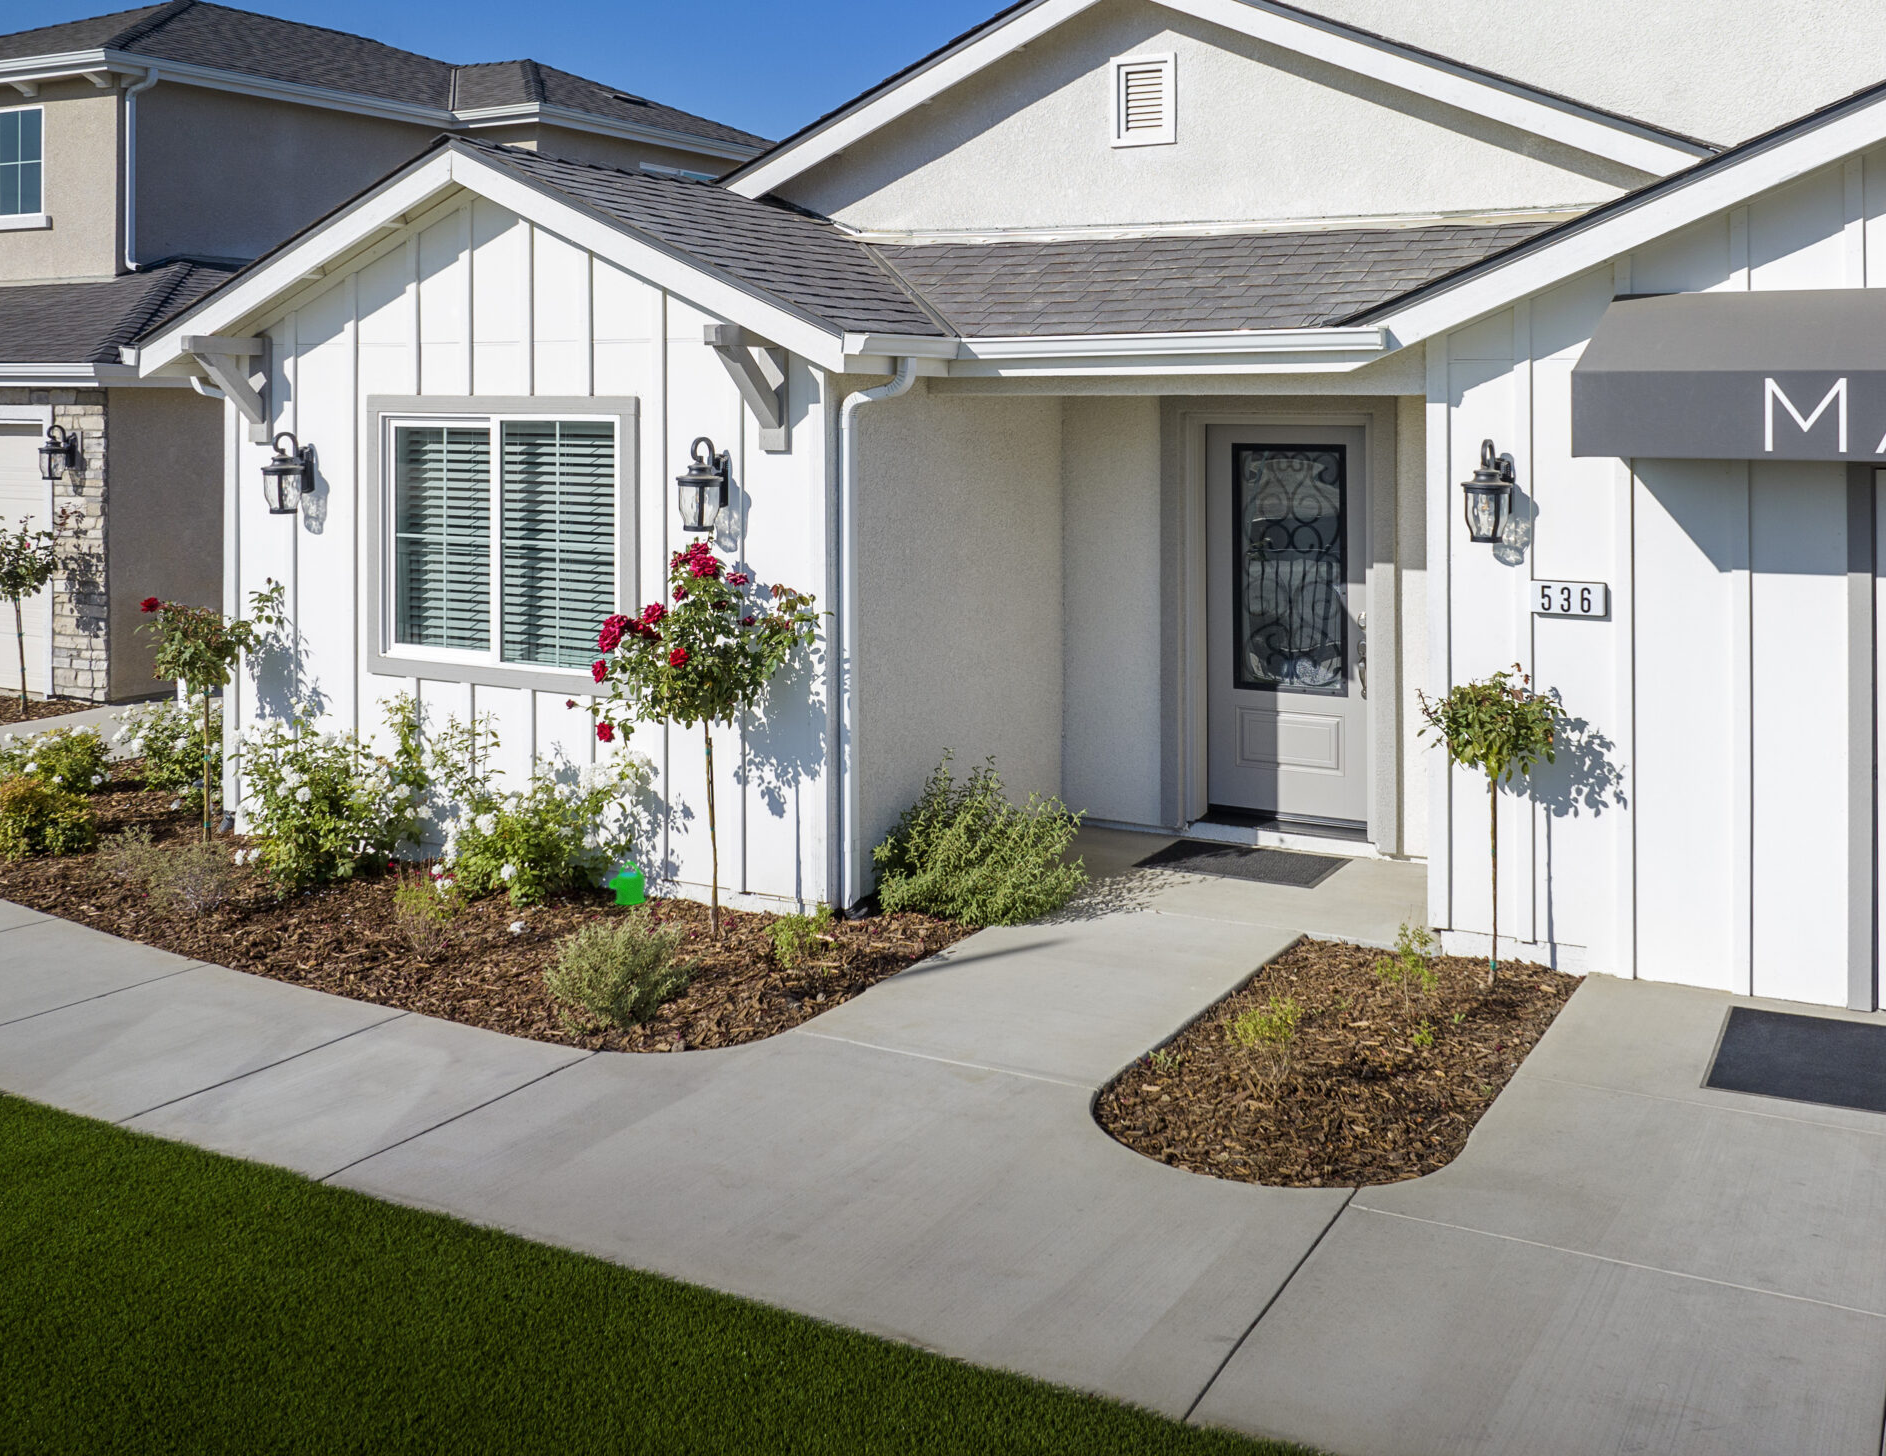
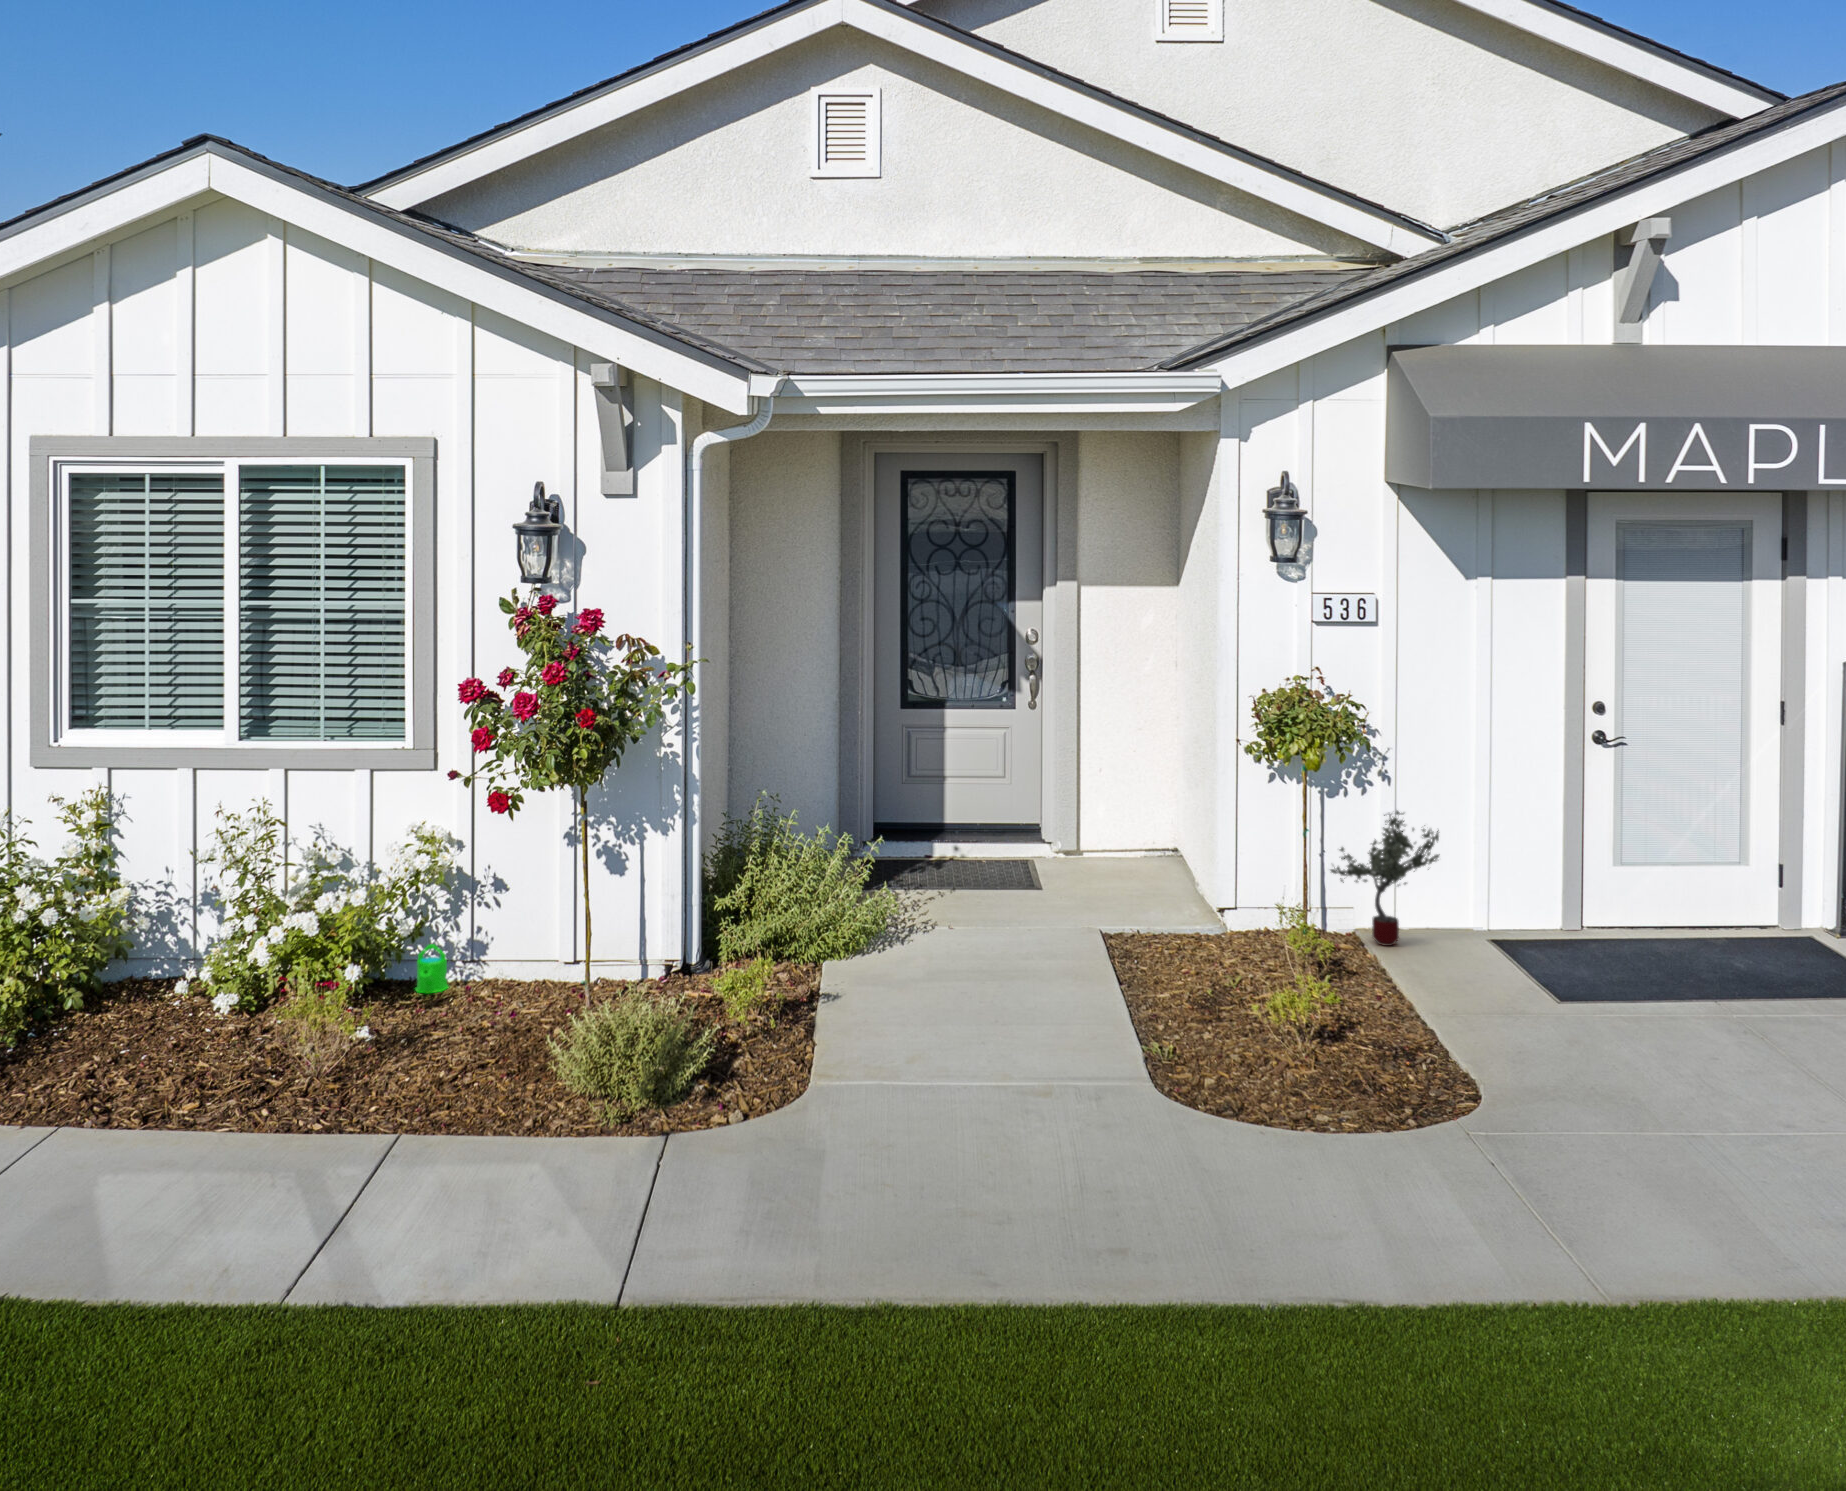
potted tree: none [1523,841,1655,1001] -> present [1331,811,1440,946]

